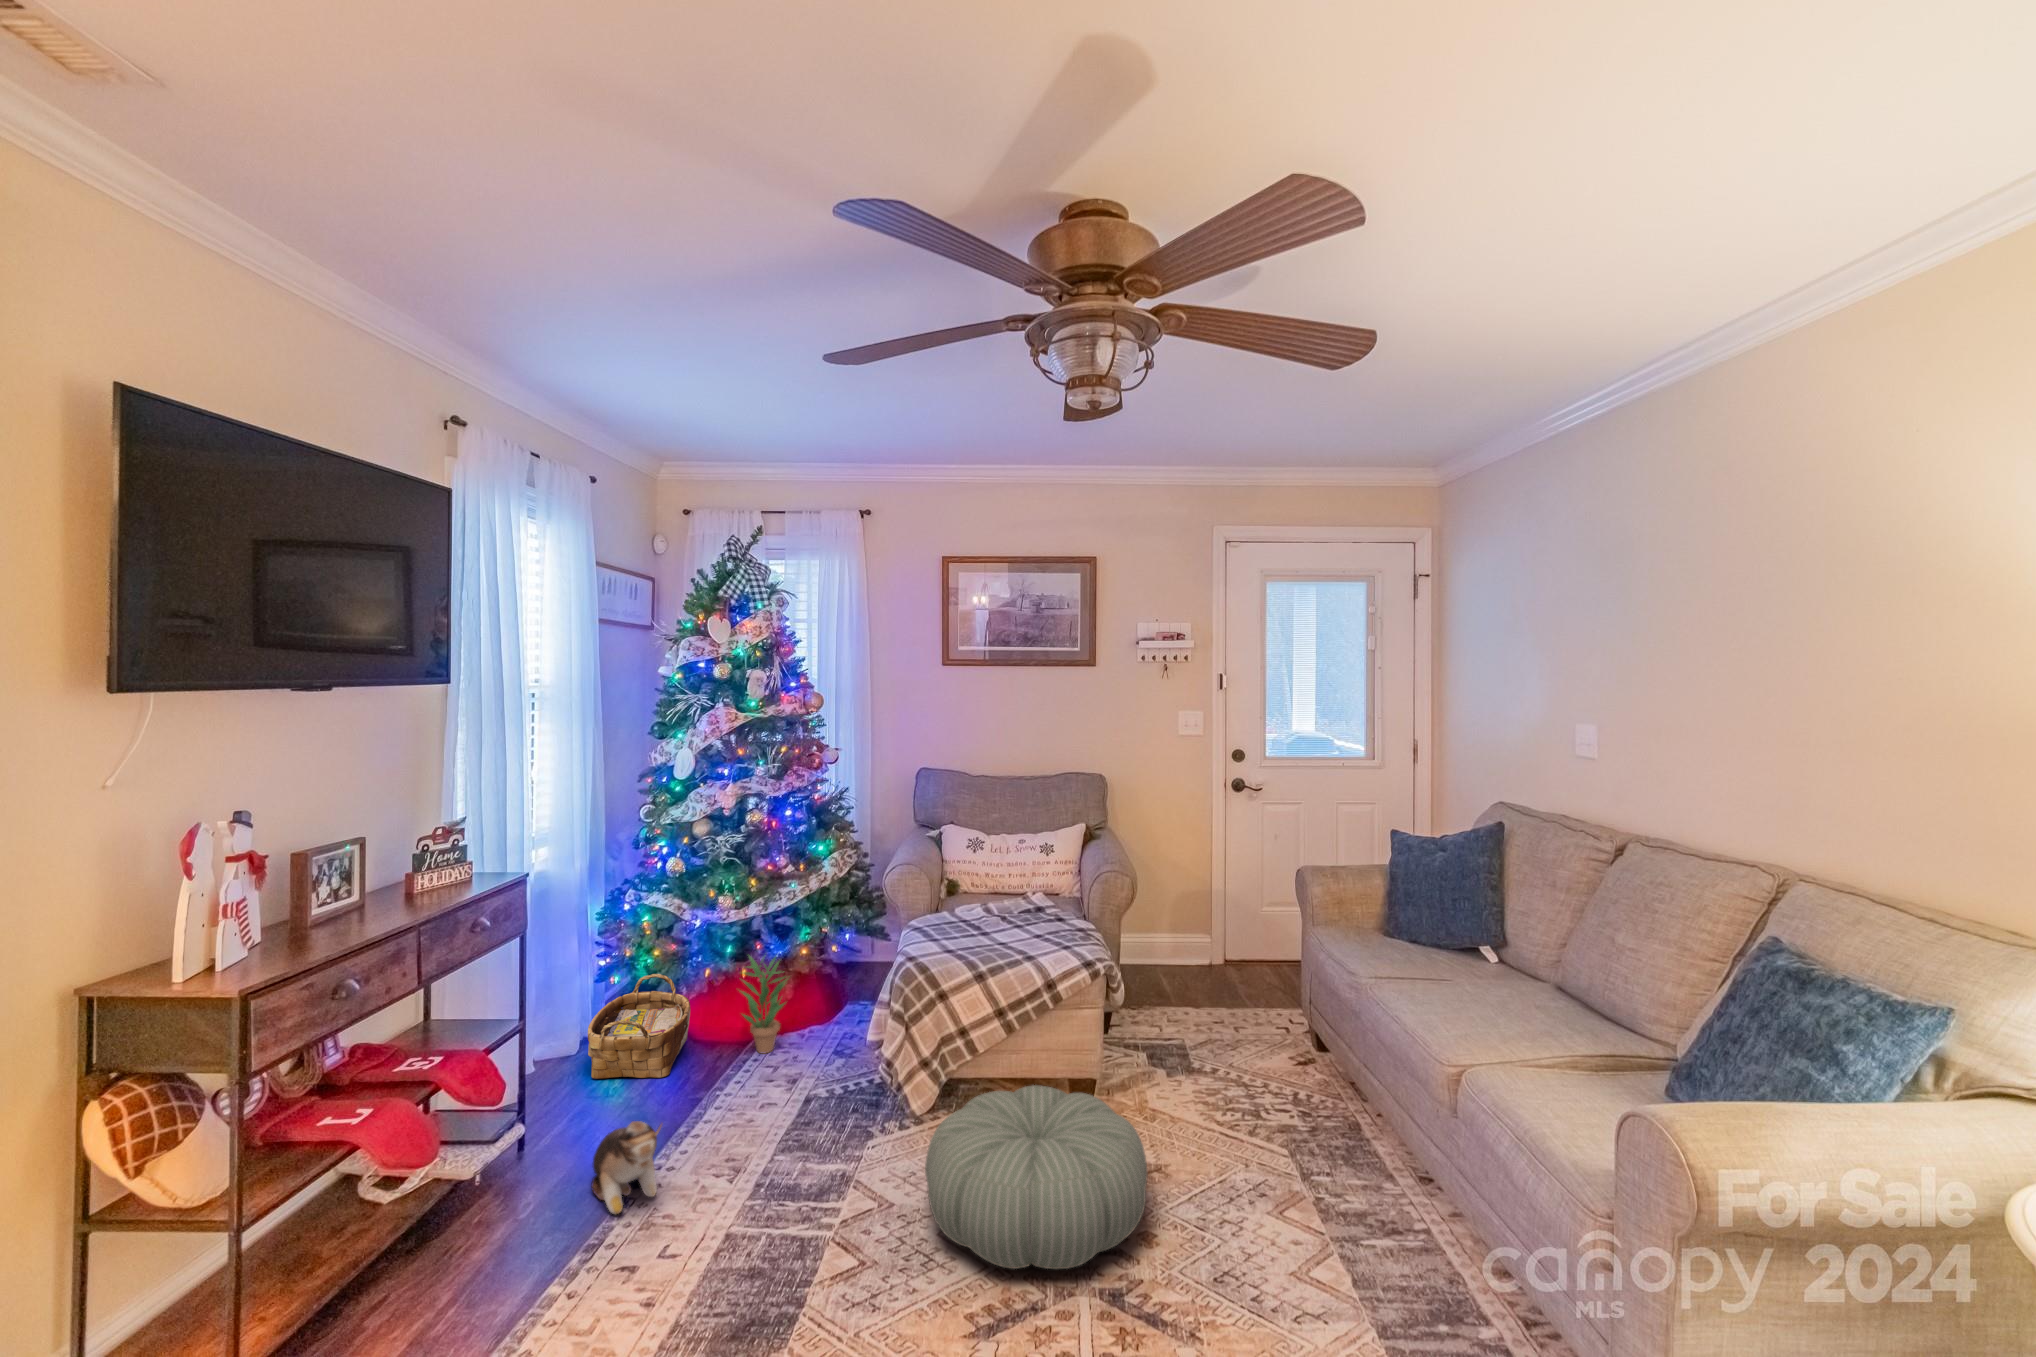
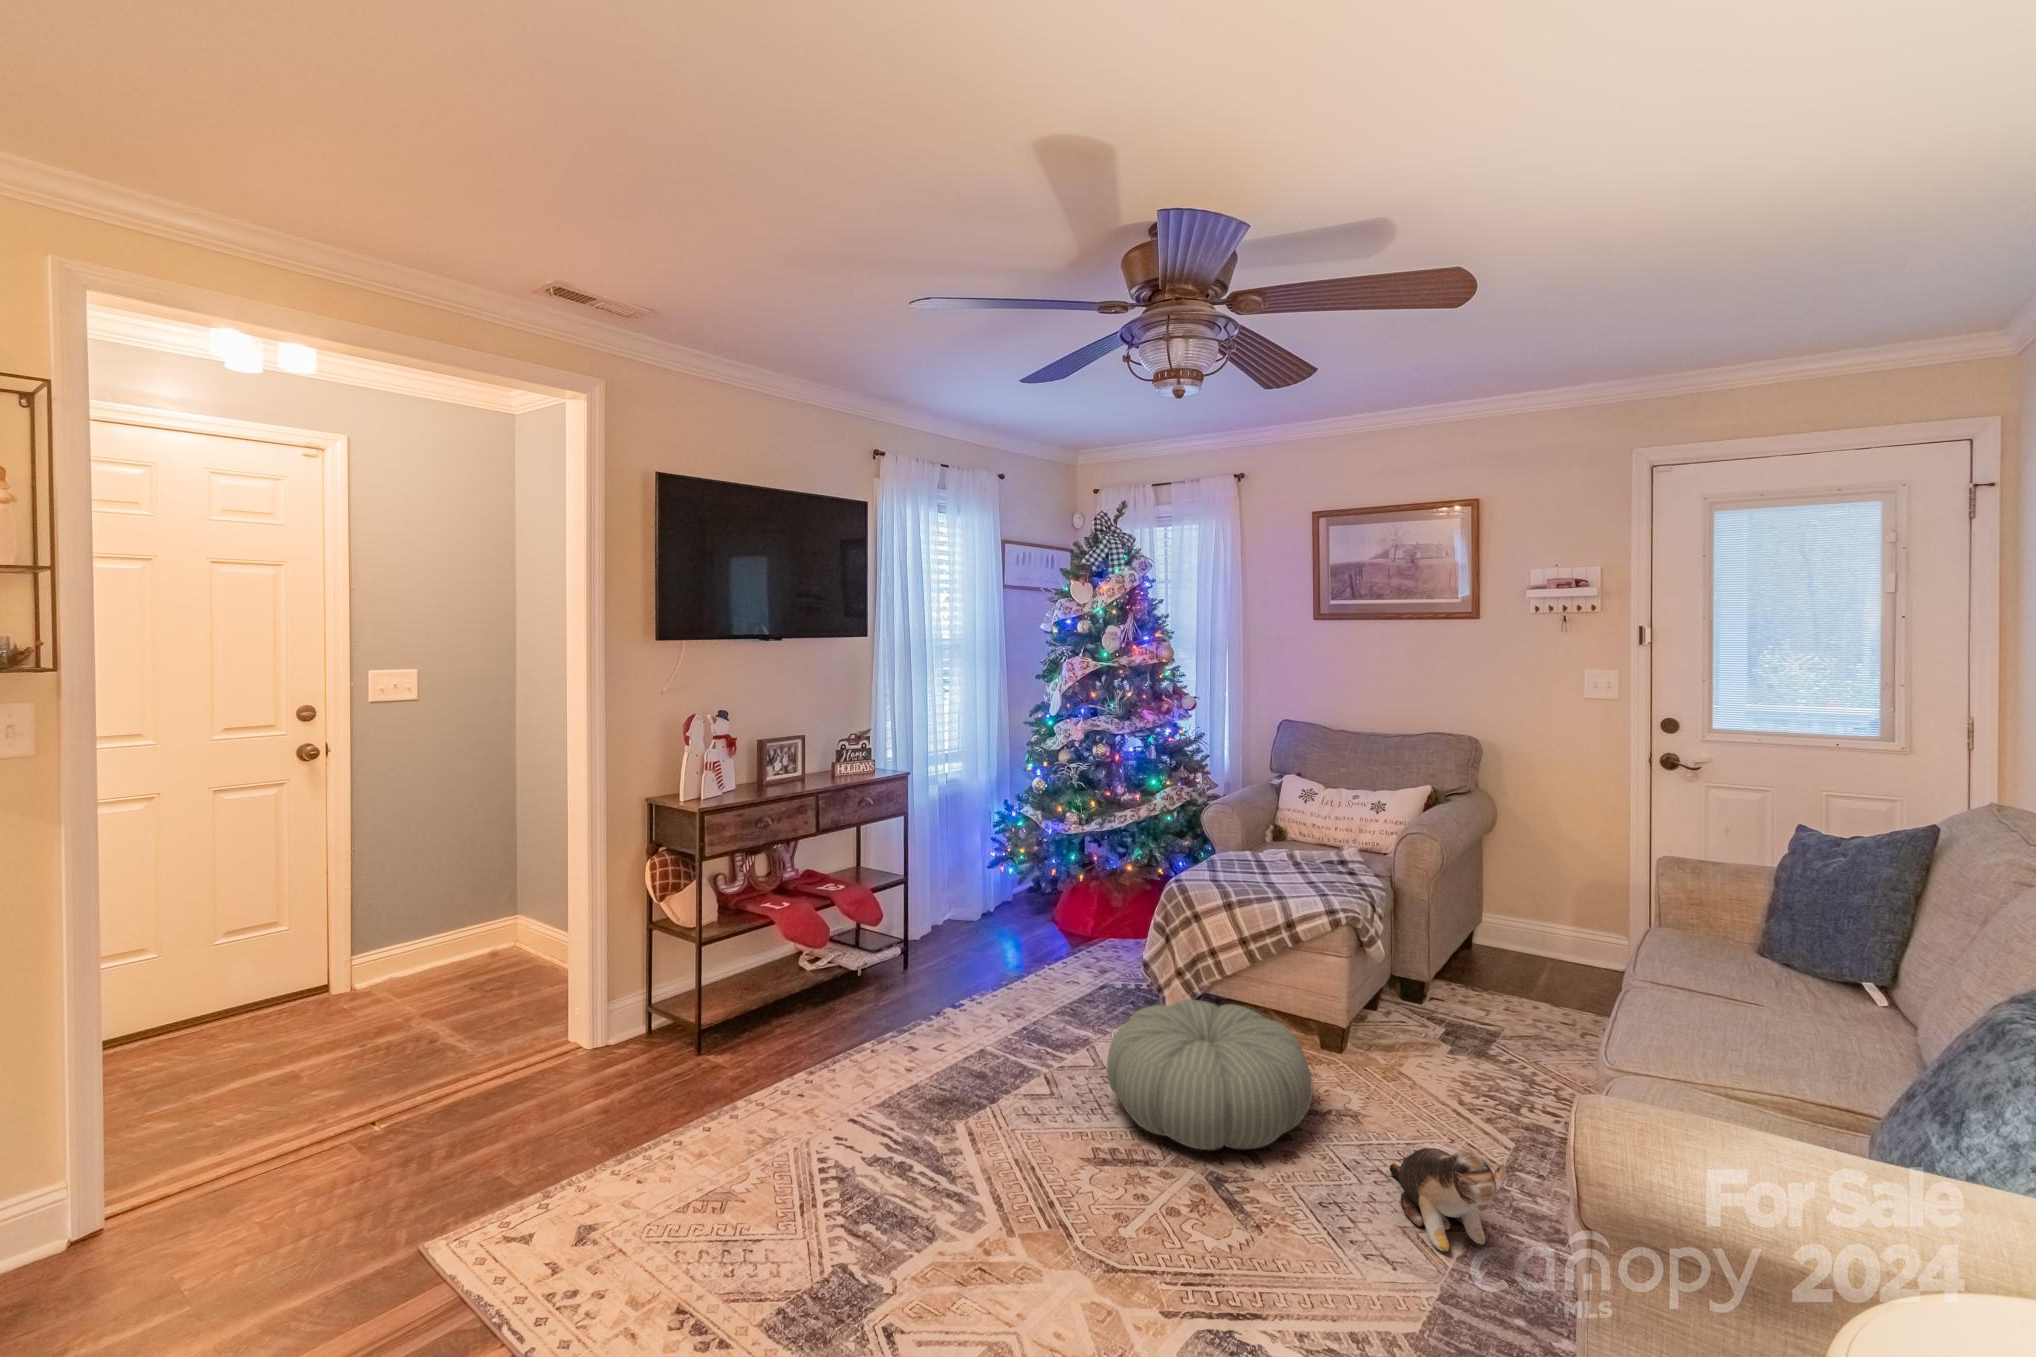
potted plant: present [741,955,787,1053] -> none [1072,862,1117,947]
woven basket: present [588,974,690,1079] -> none [966,868,1046,946]
plush toy: present [591,1121,662,1214] -> present [1390,1148,1506,1252]

